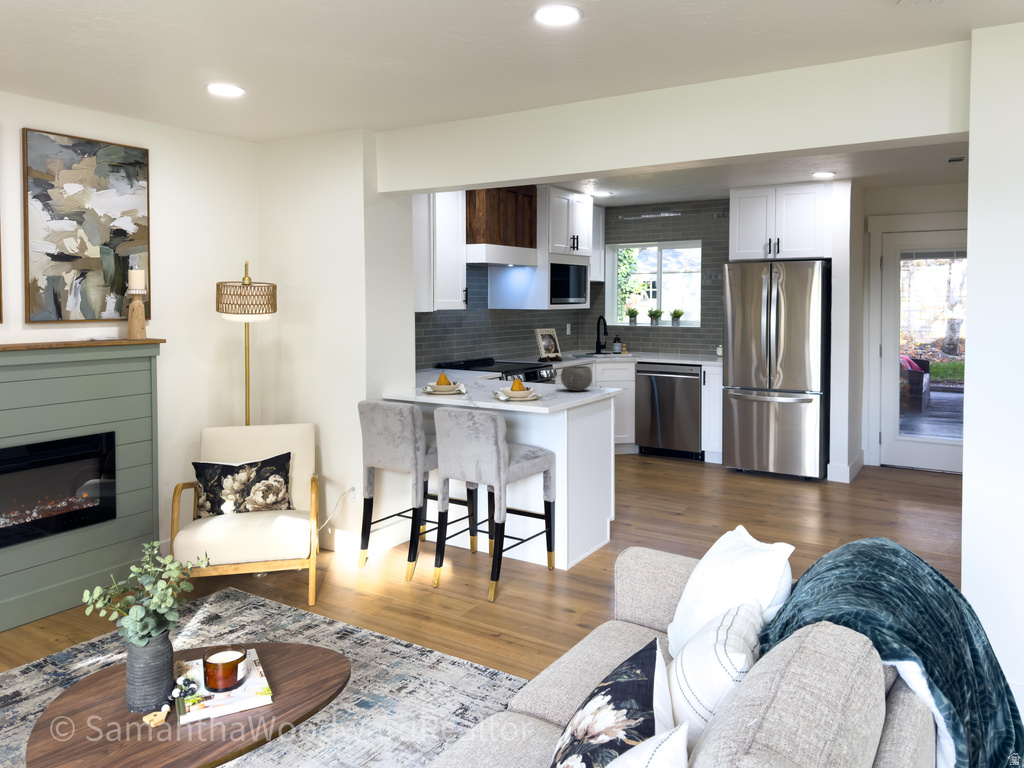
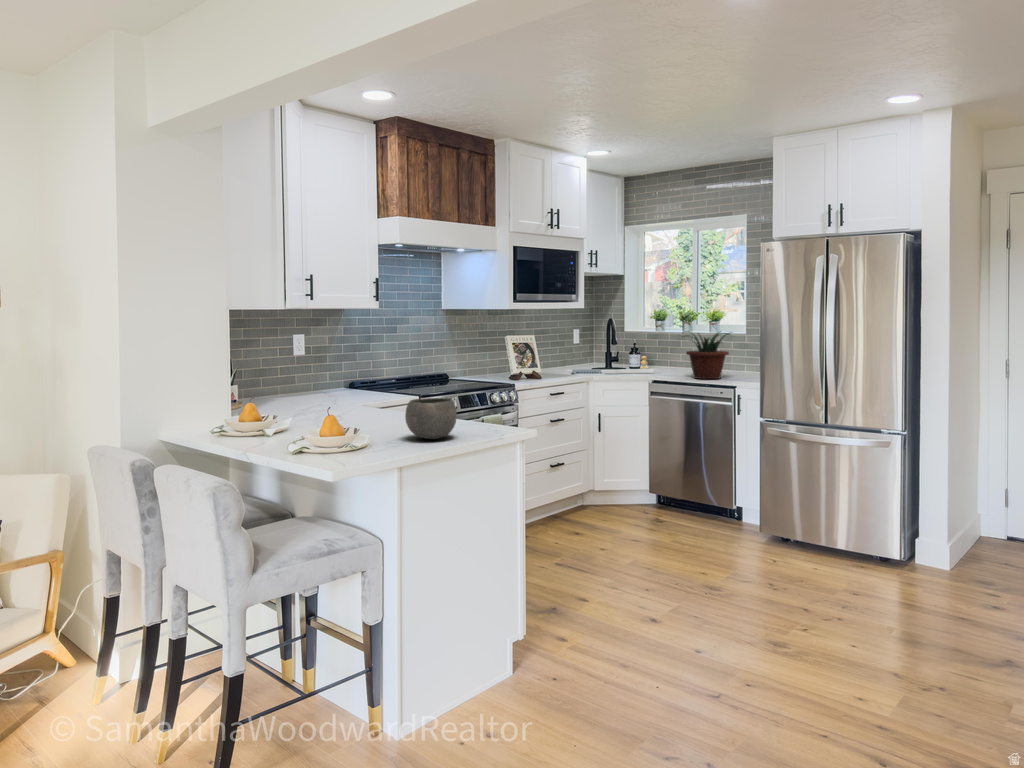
potted plant: none [661,326,699,360] -> present [683,332,730,379]

